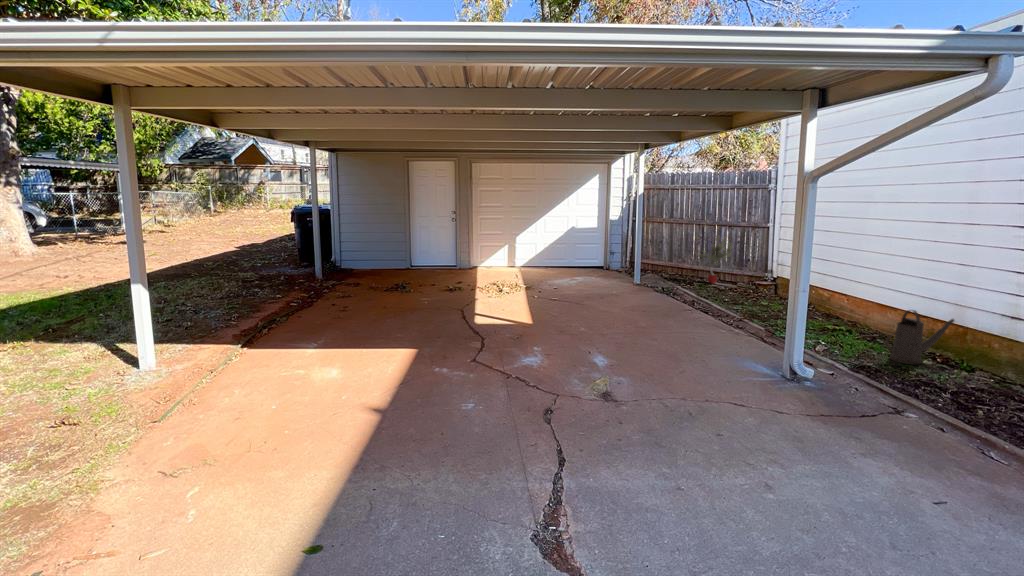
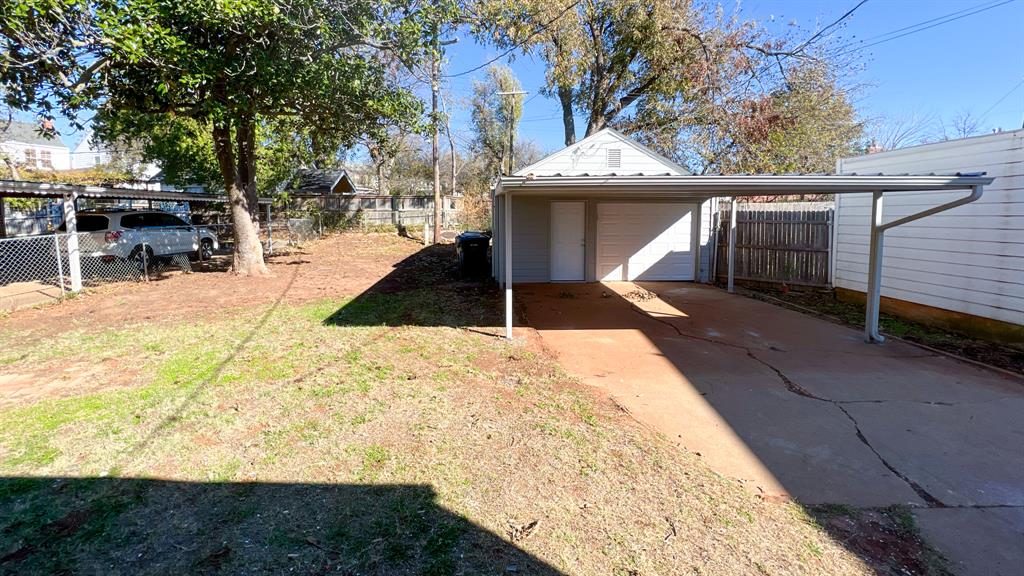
watering can: present [886,310,954,364] -> none [923,305,964,337]

